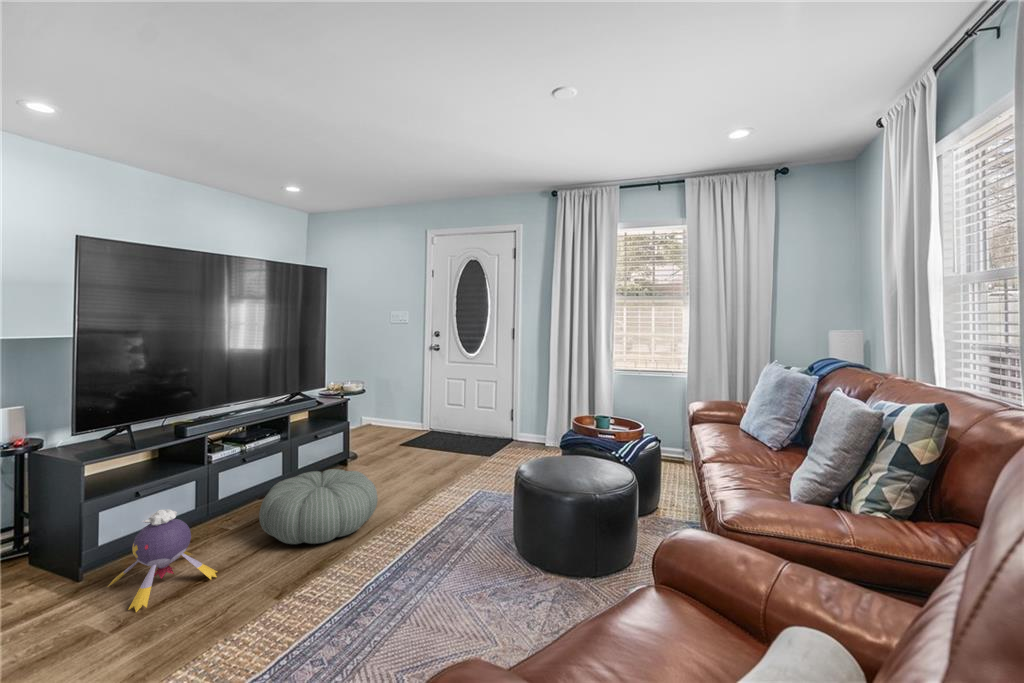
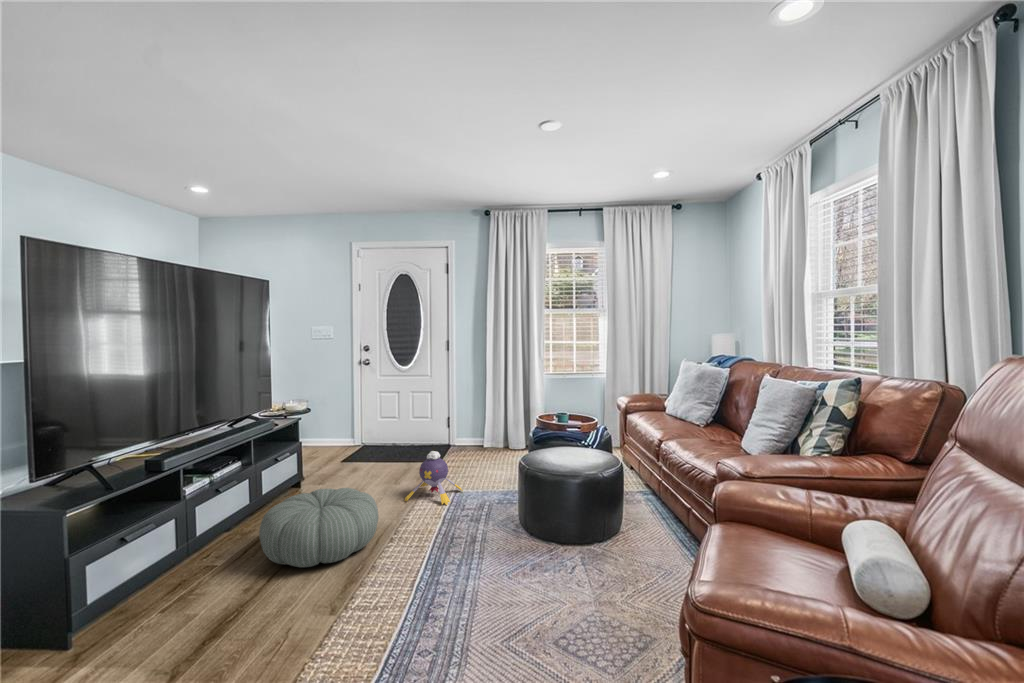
plush toy: present [108,509,217,612] -> present [405,451,462,505]

